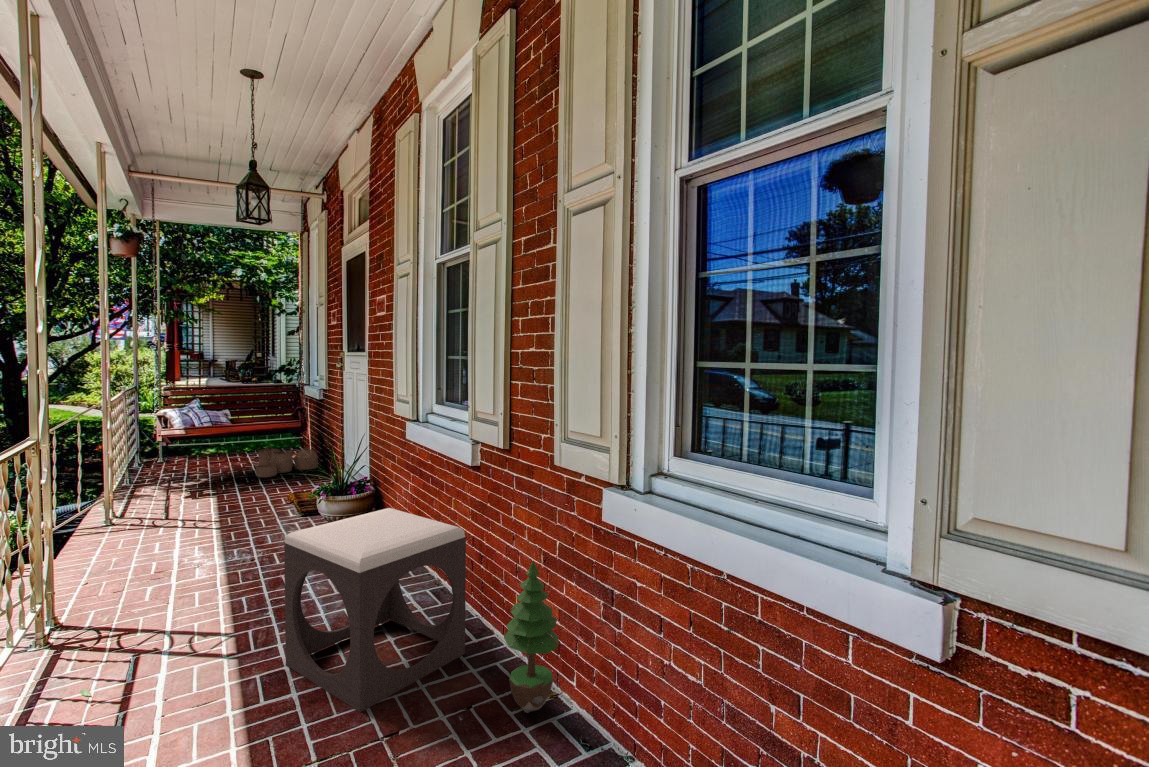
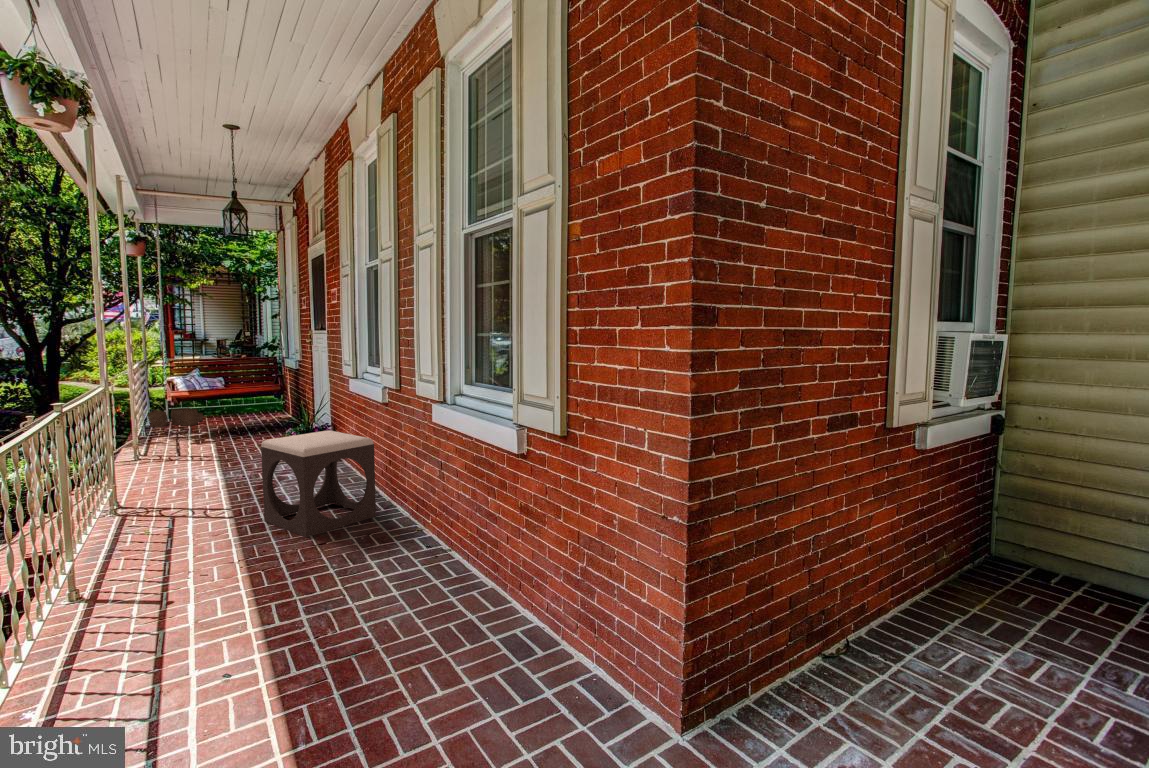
woven basket: present [256,448,318,477] -> present [148,407,203,427]
potted tree: present [504,561,559,713] -> none [388,449,421,537]

